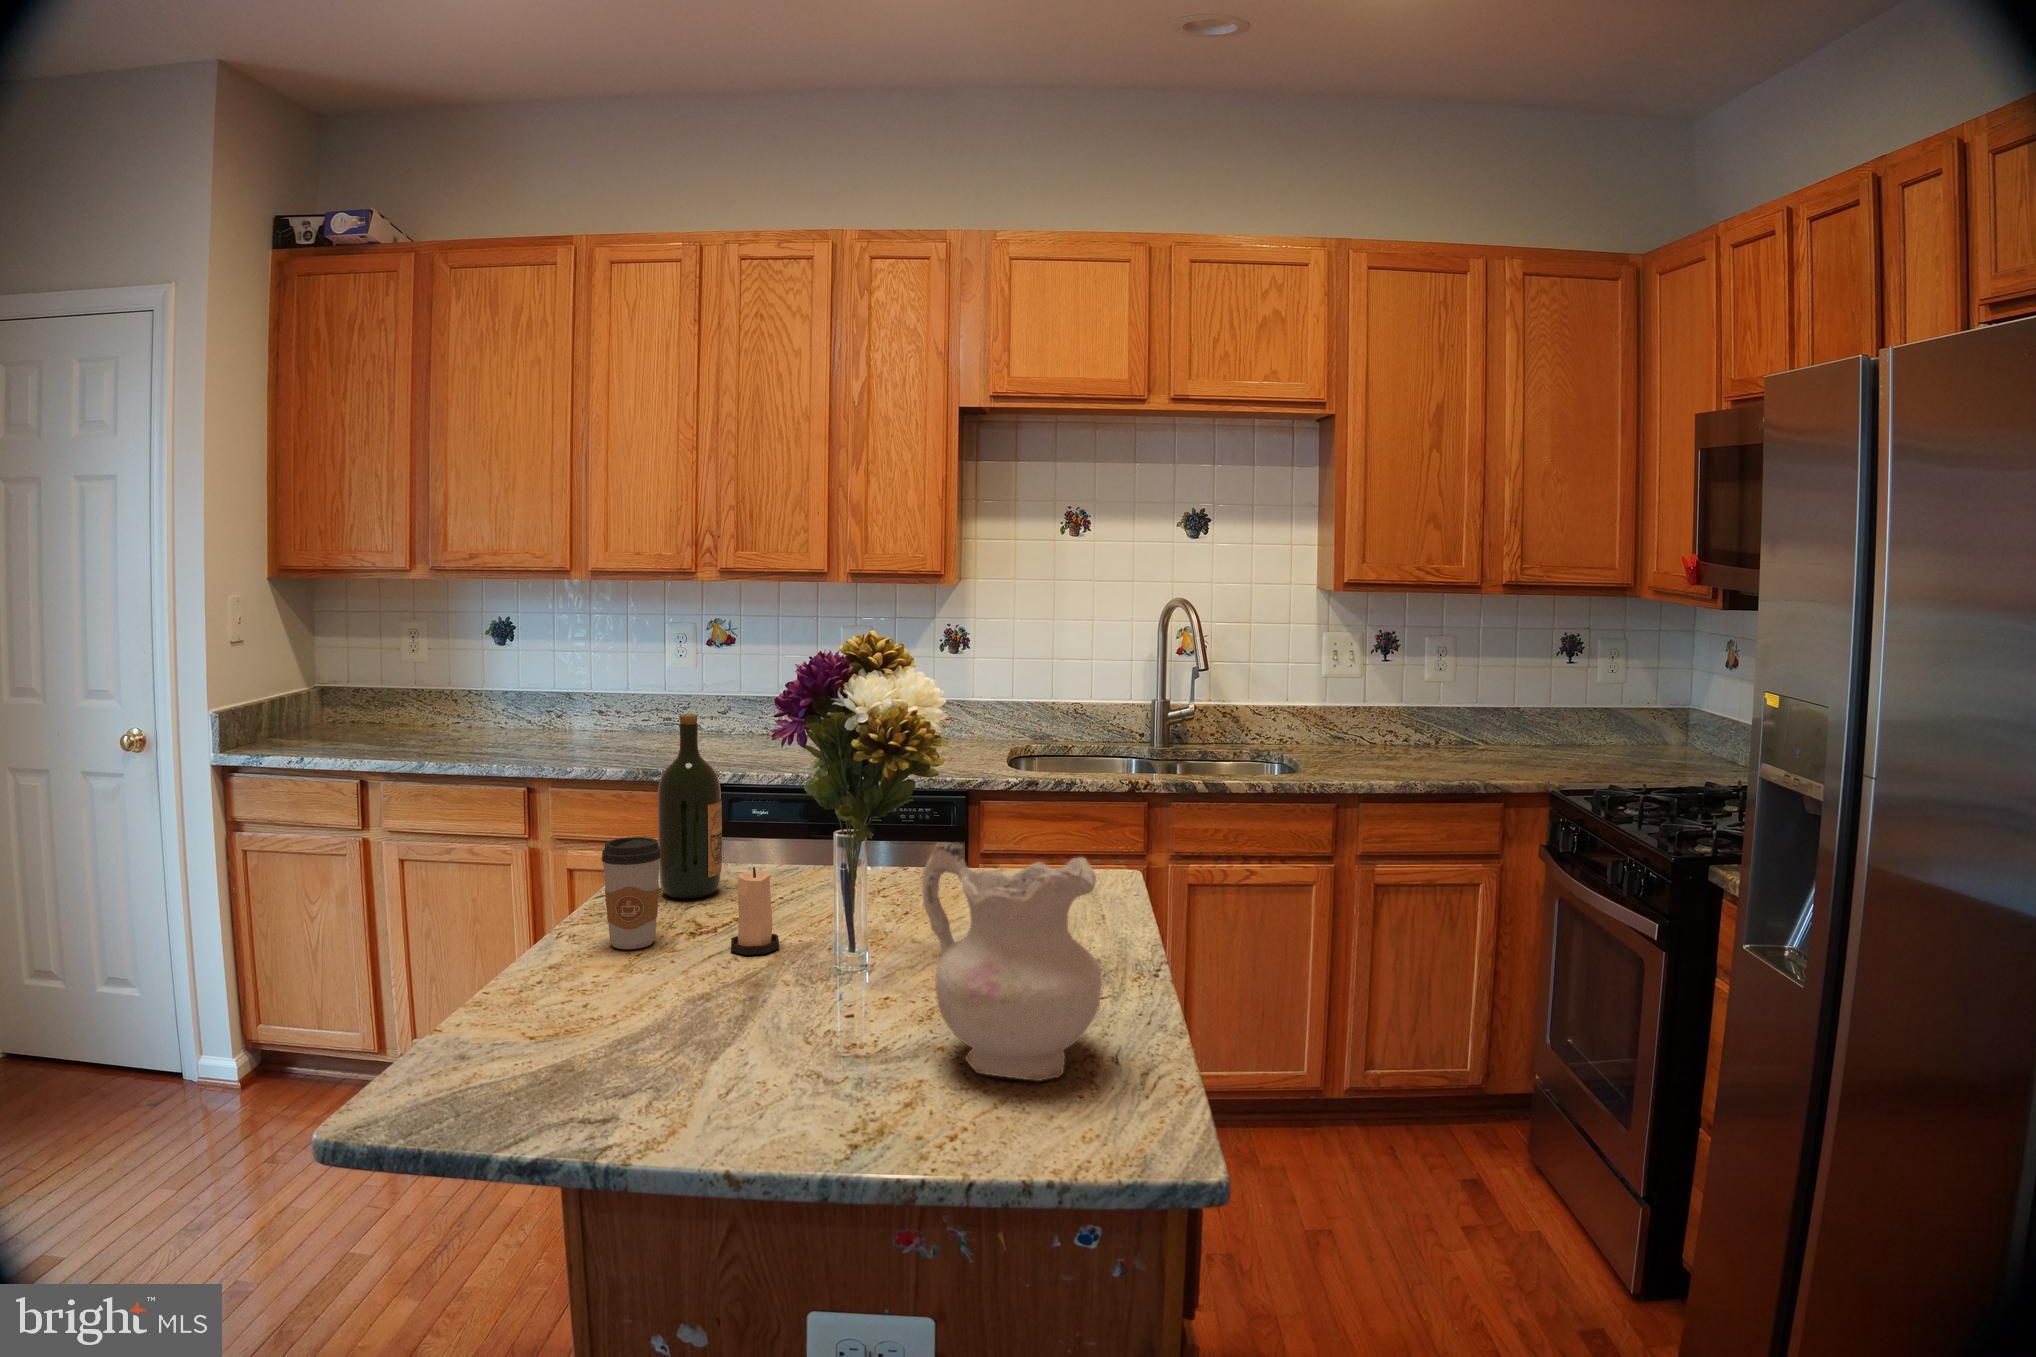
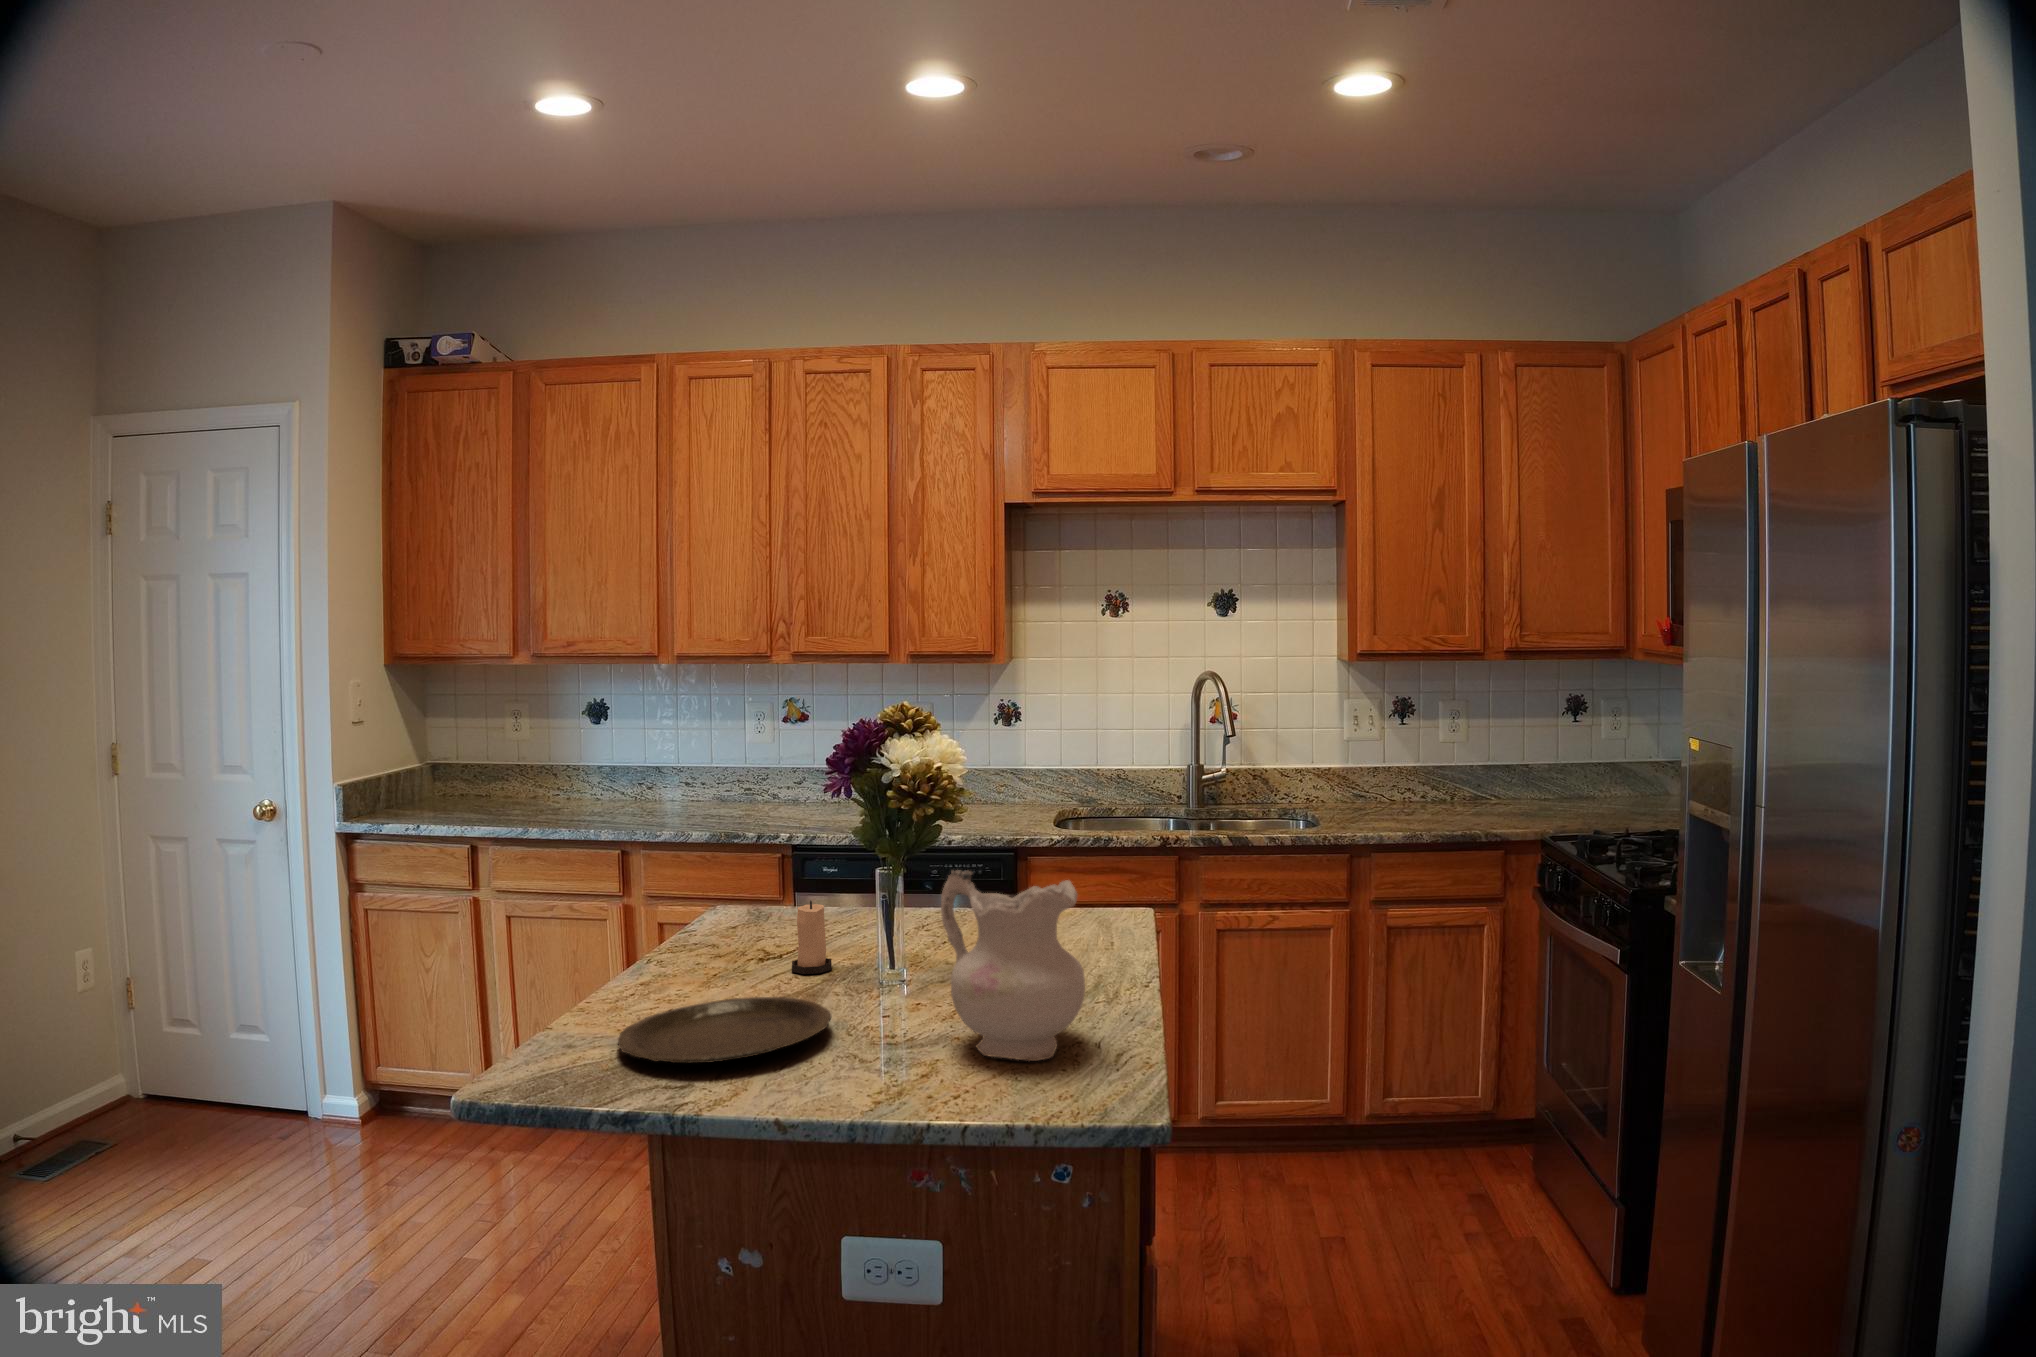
wine bottle: present [658,714,722,899] -> none [732,776,786,933]
coffee cup: present [601,837,661,949] -> none [686,877,735,970]
plate: none [513,989,785,1090] -> present [618,997,831,1063]

